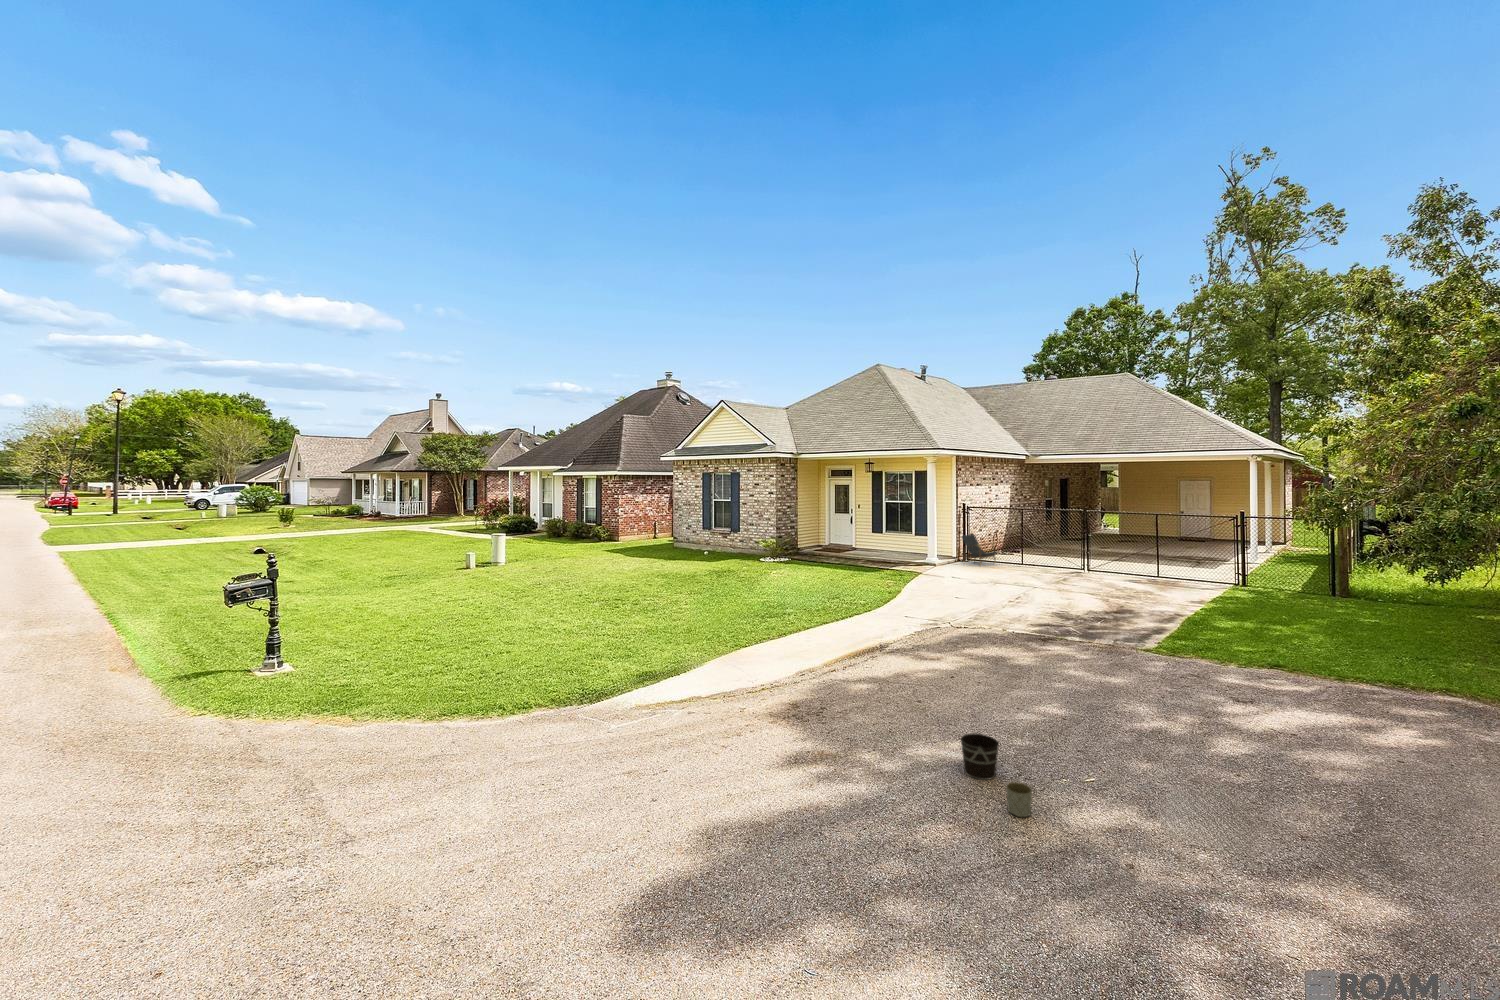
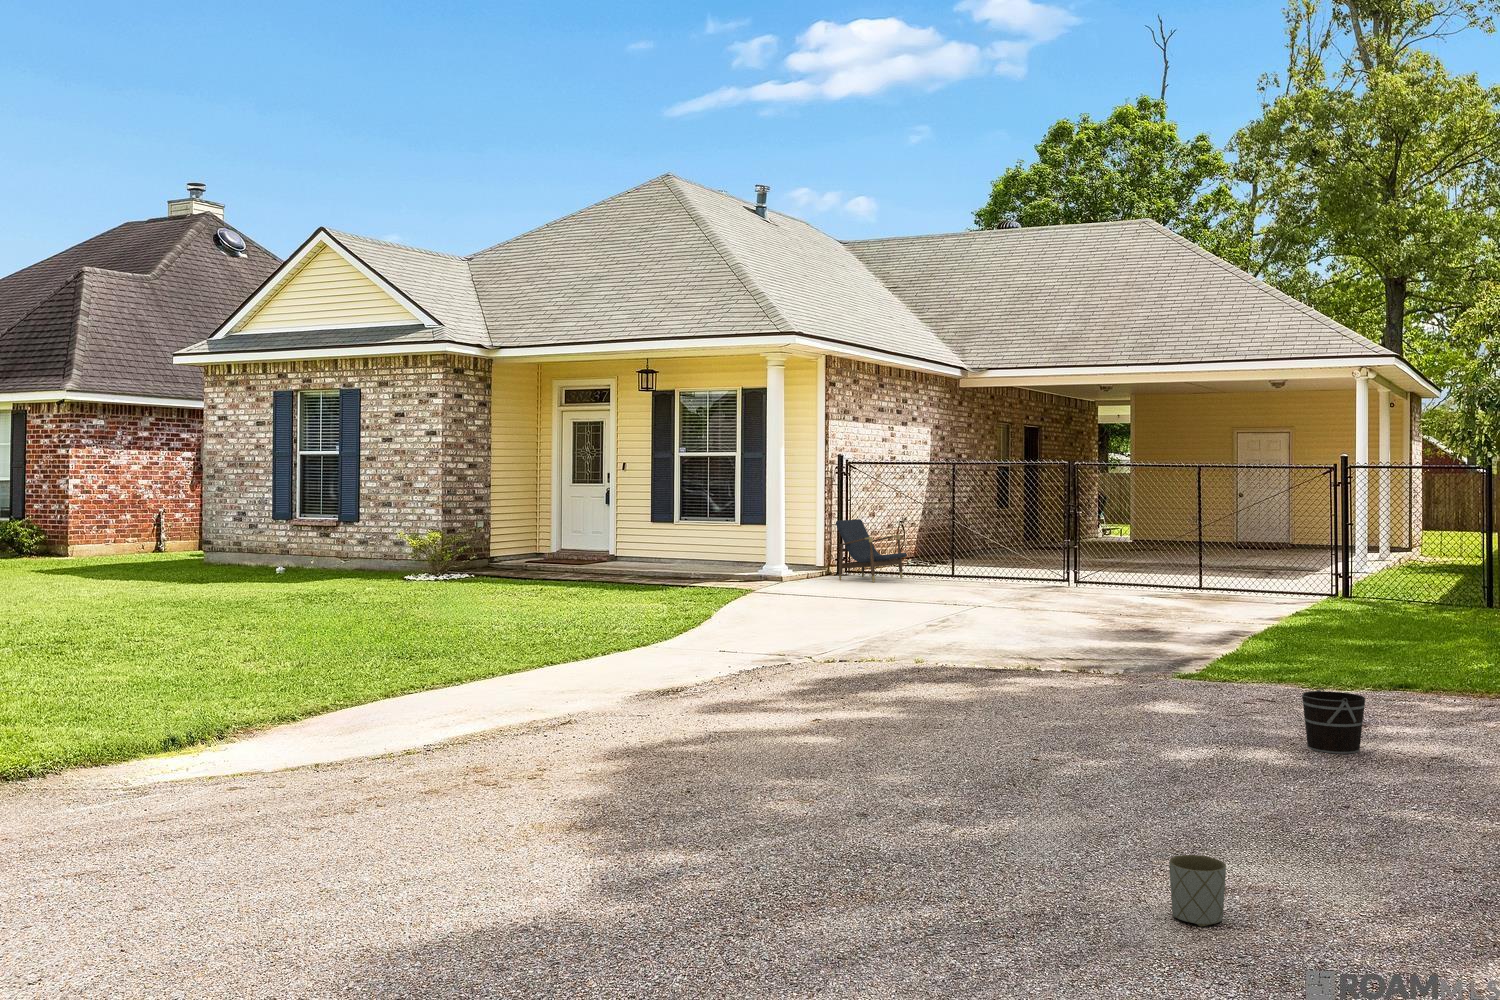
bucket: present [961,733,999,780] -> present [1302,688,1365,754]
planter: present [1006,782,1032,817] -> present [1169,855,1226,927]

